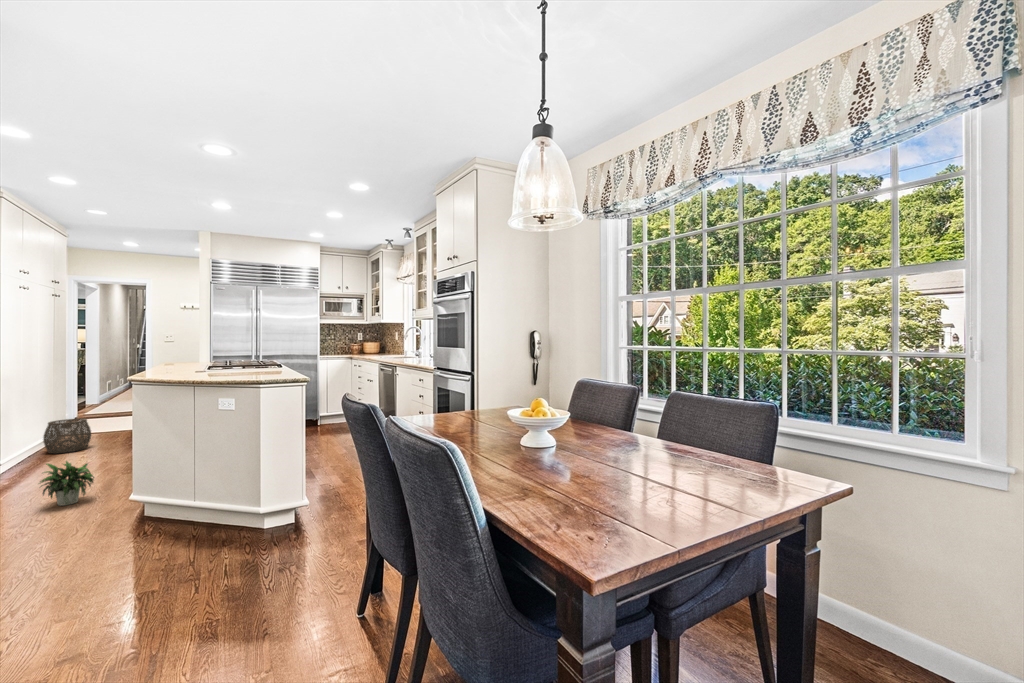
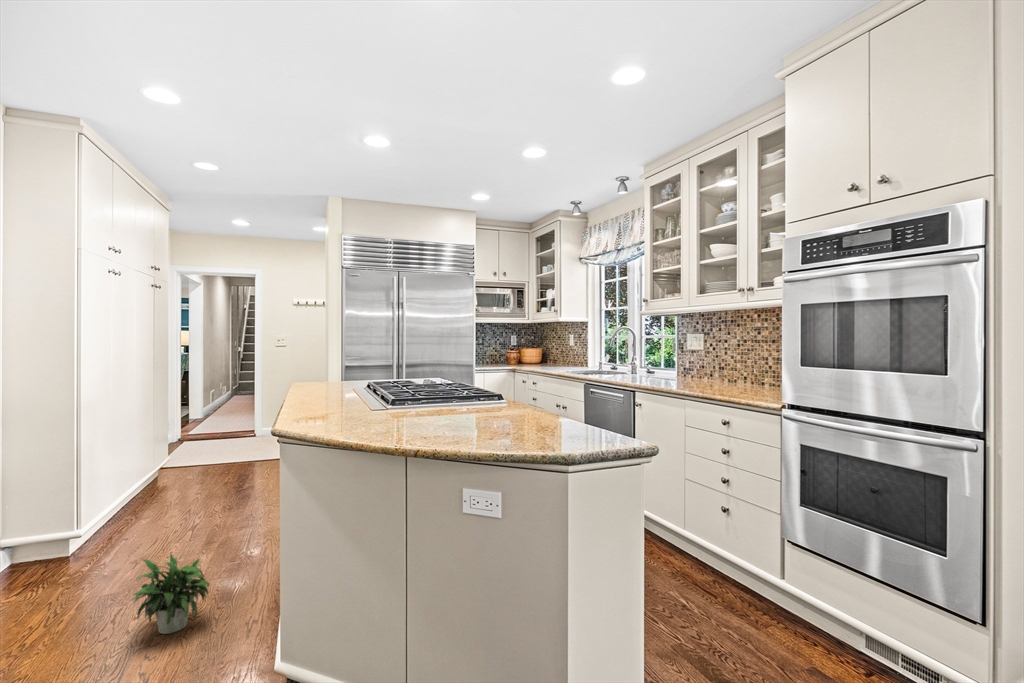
woven basket: present [43,419,91,453] -> none [143,455,200,505]

